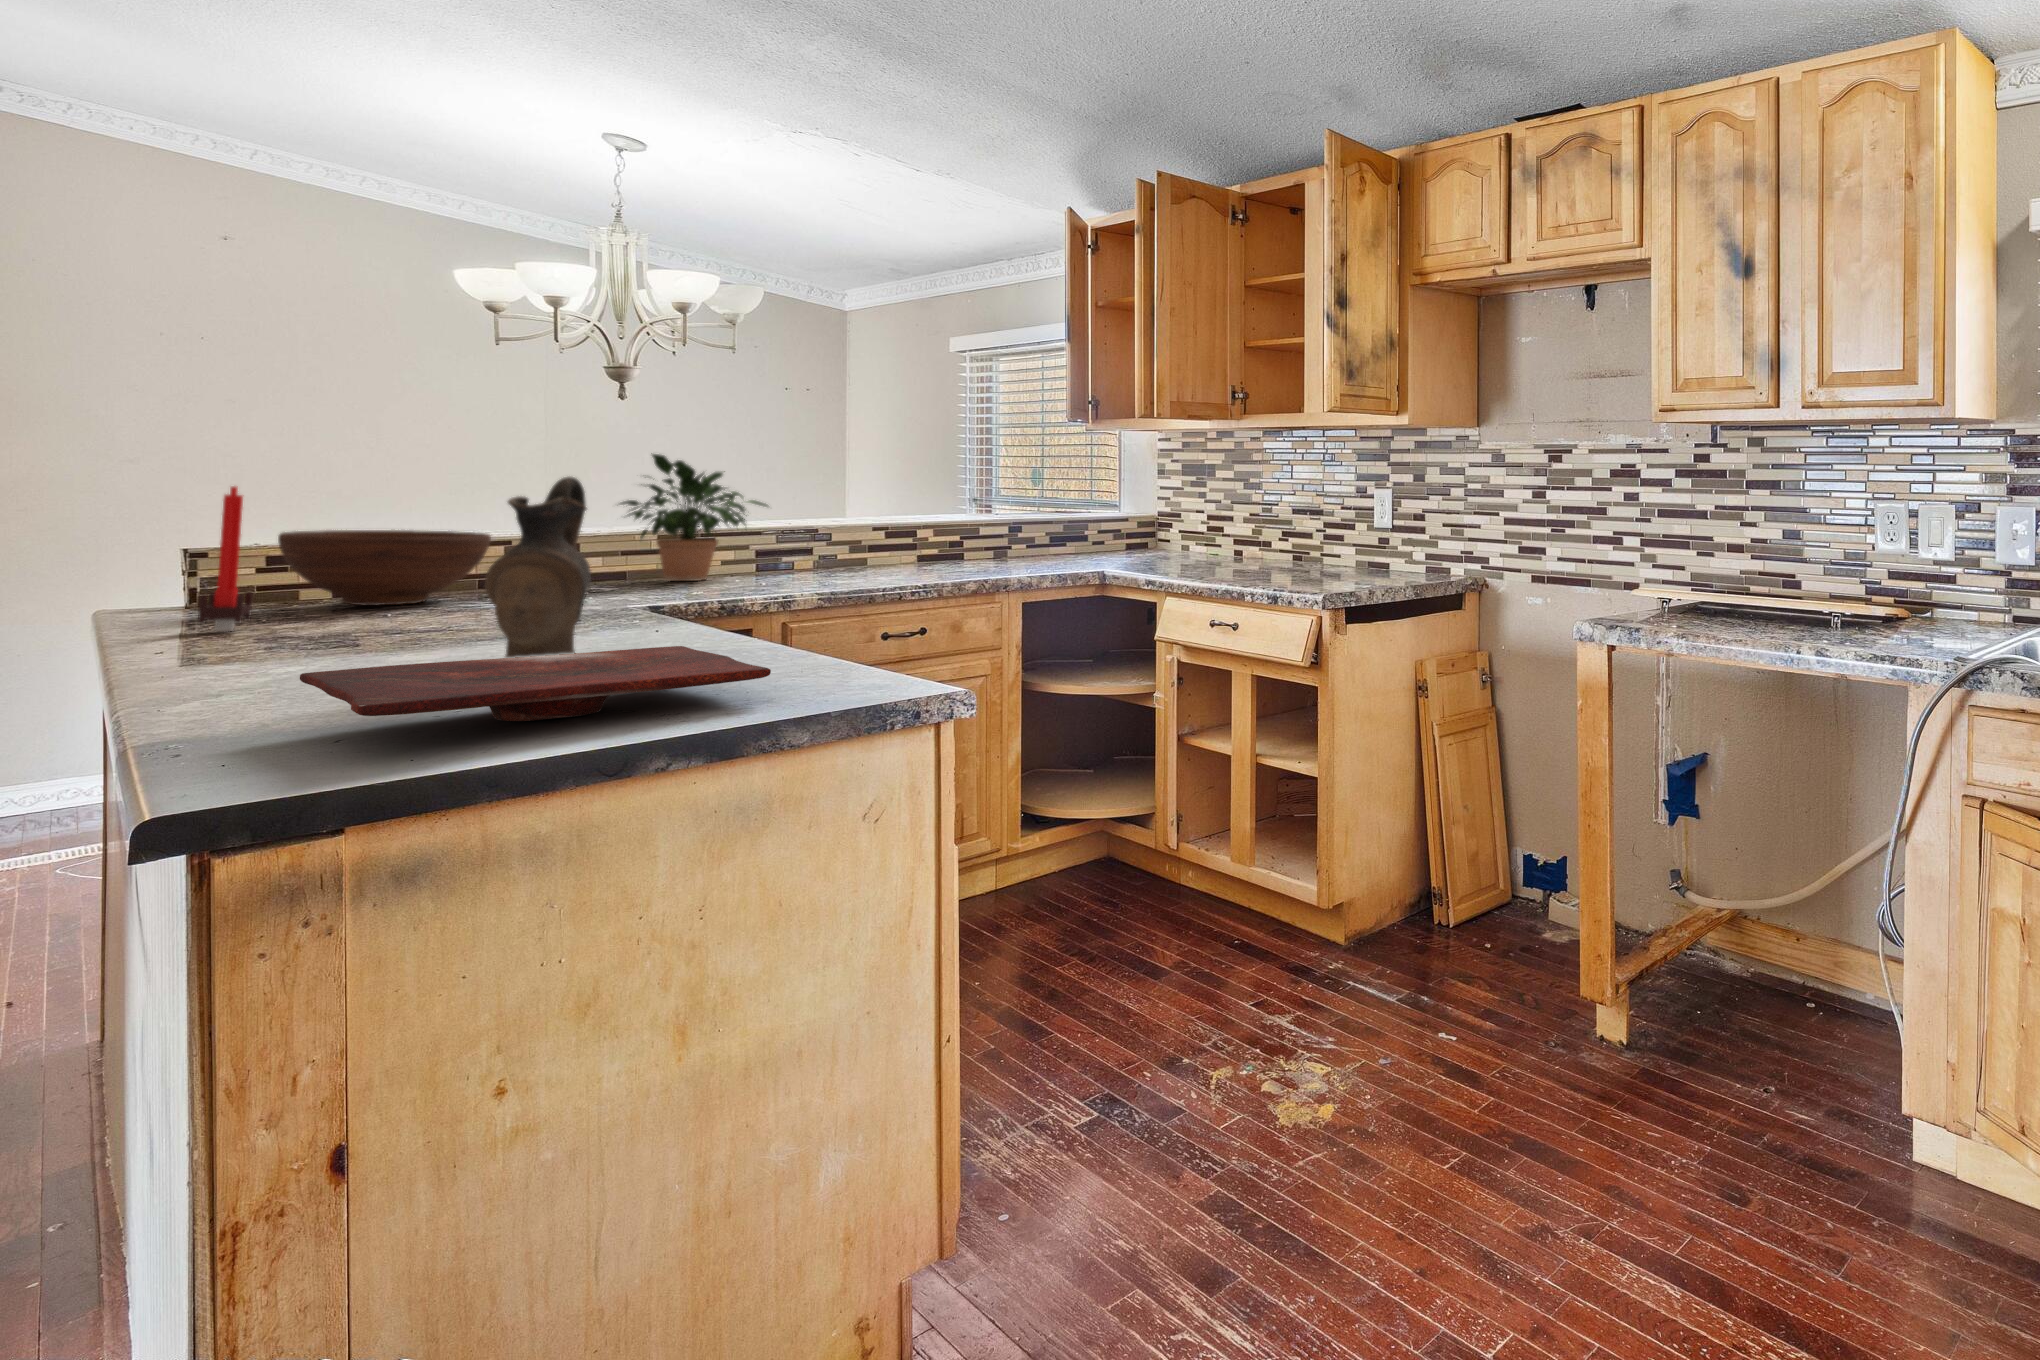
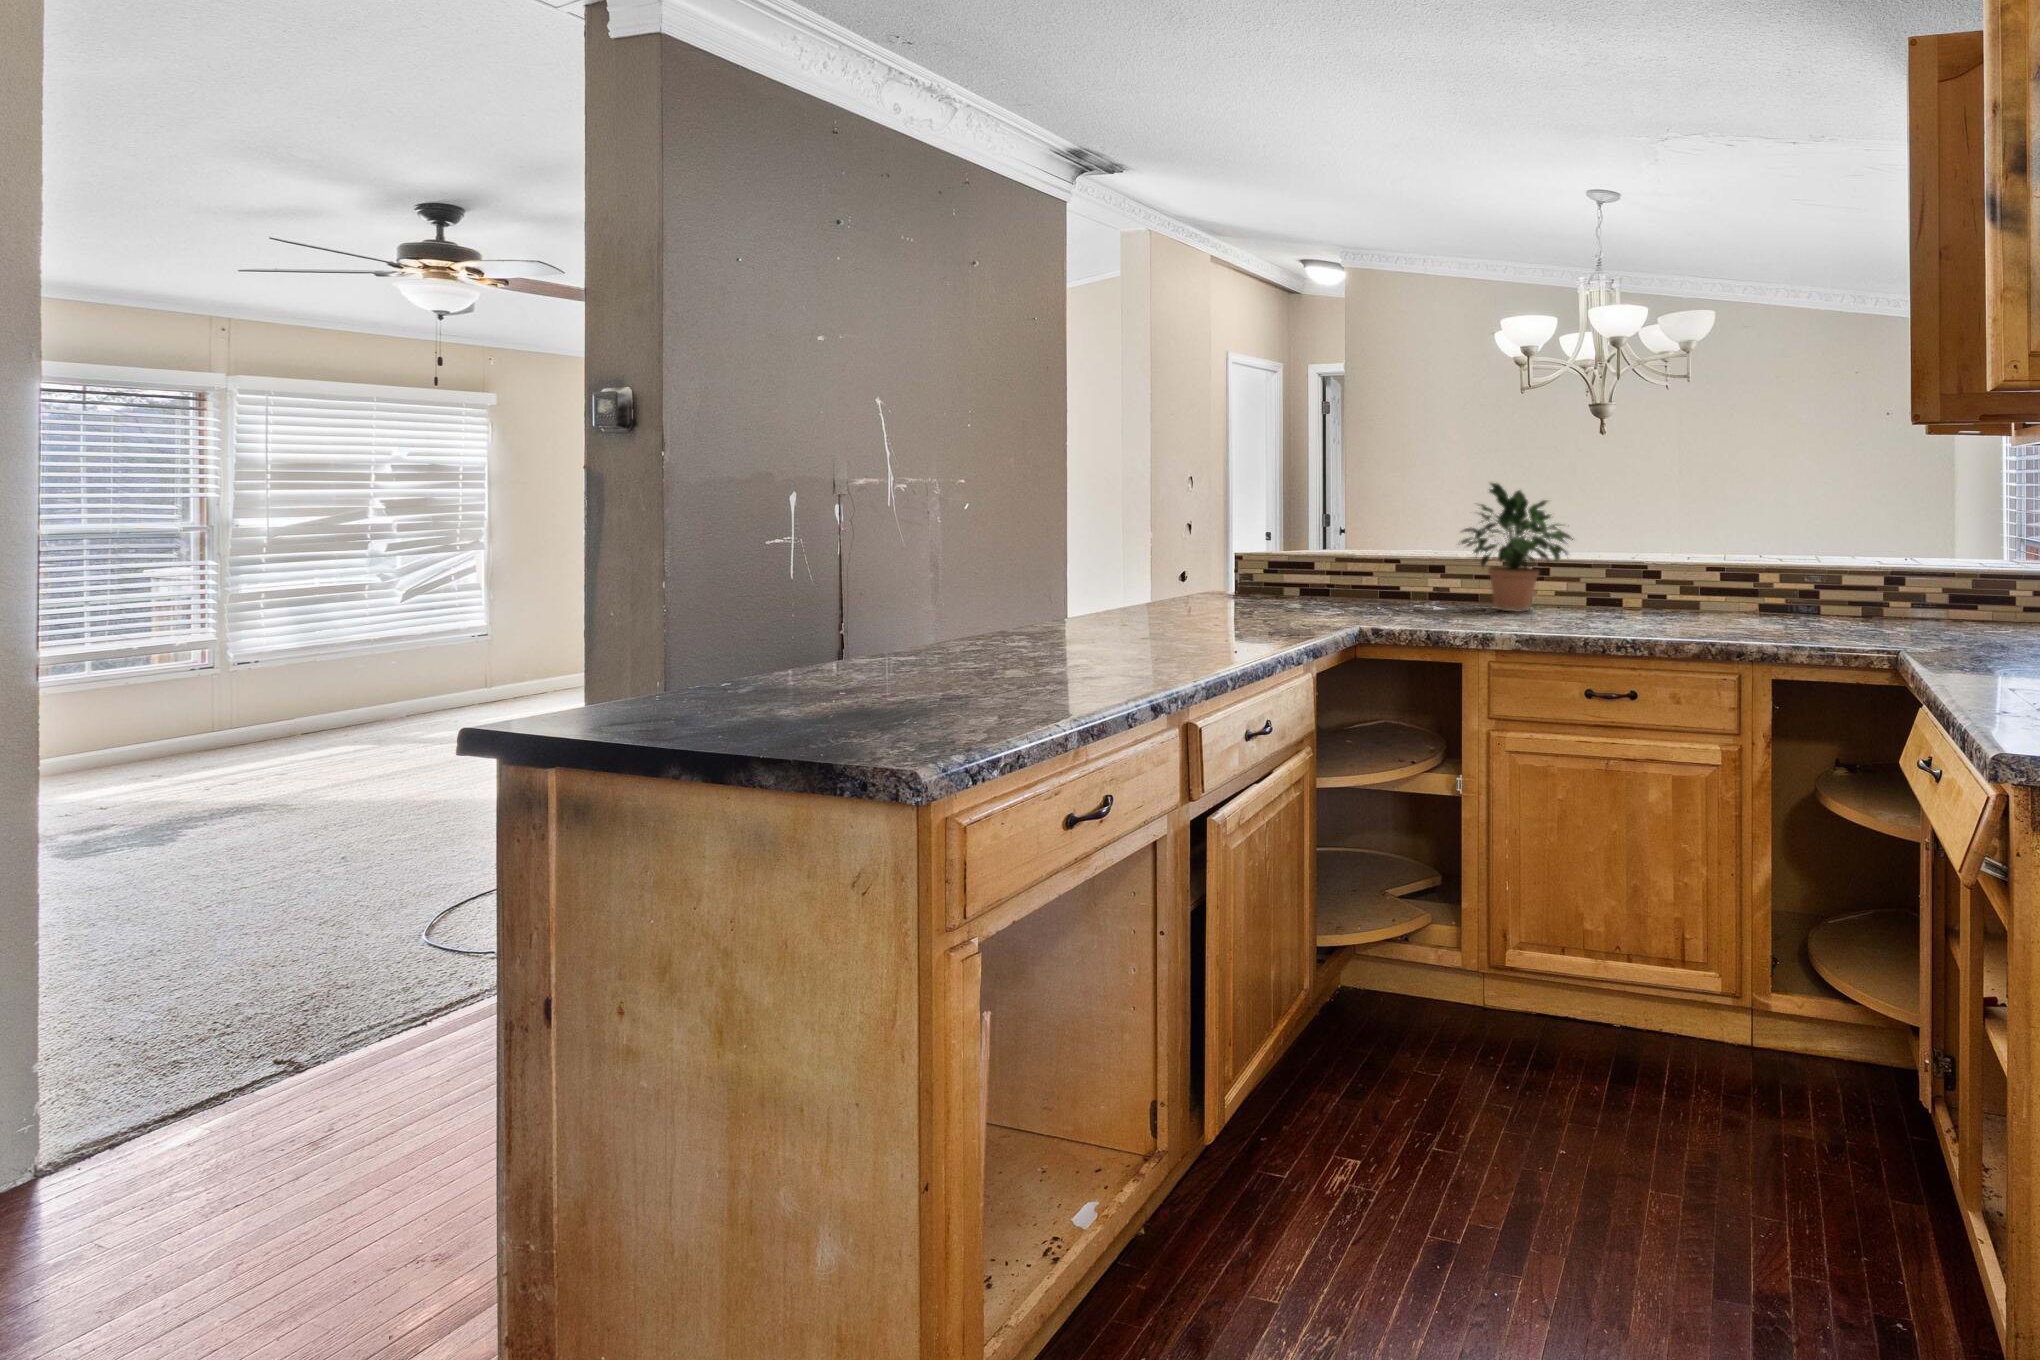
ceramic pitcher: present [485,477,591,658] -> none [978,510,1081,684]
candle: present [198,486,253,631] -> none [1140,511,1172,618]
fruit bowl: present [278,530,491,606] -> none [1236,545,1360,609]
cutting board: present [300,646,771,721] -> none [601,661,981,731]

